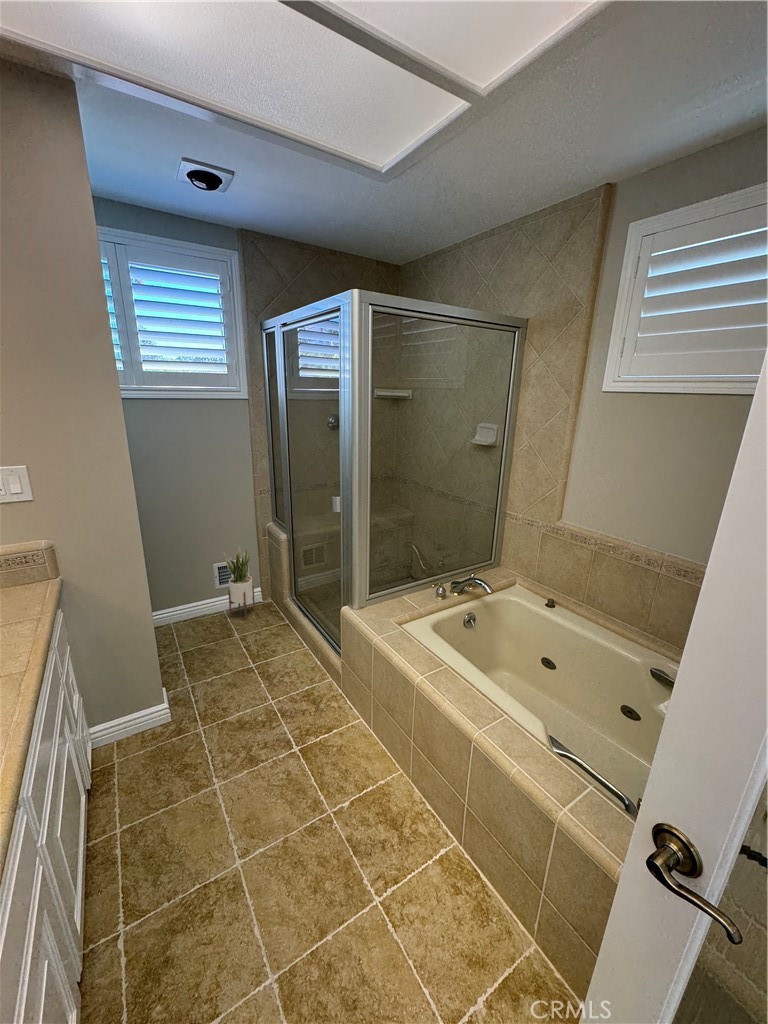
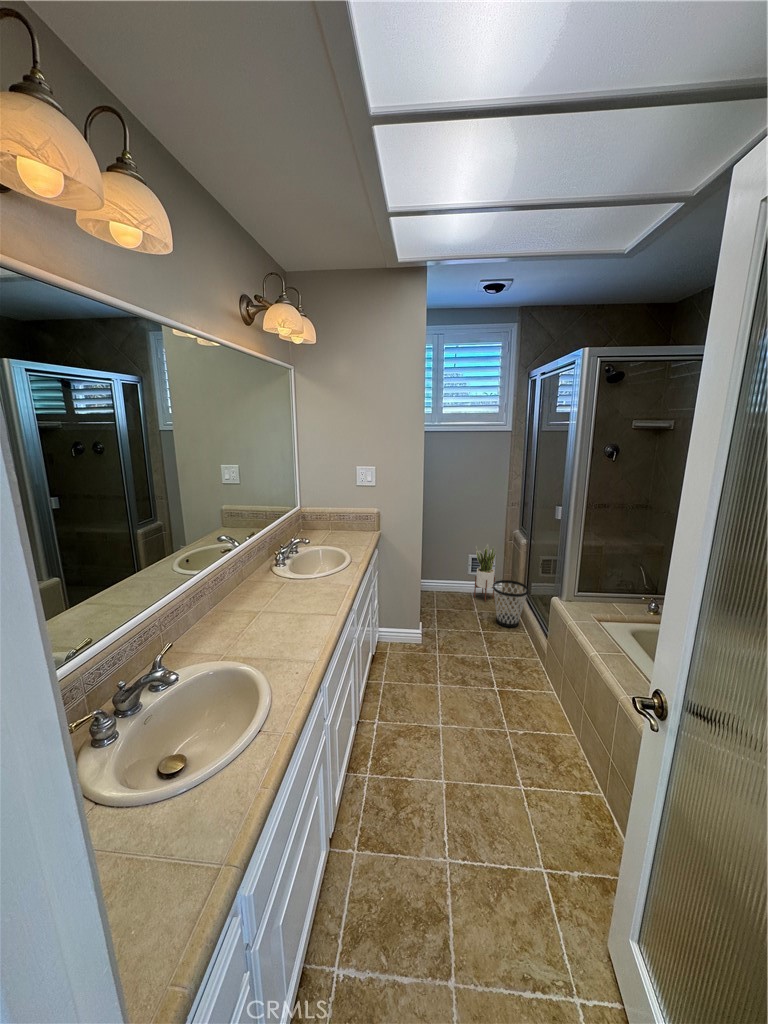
wastebasket: none [257,587,302,647] -> present [493,580,529,627]

